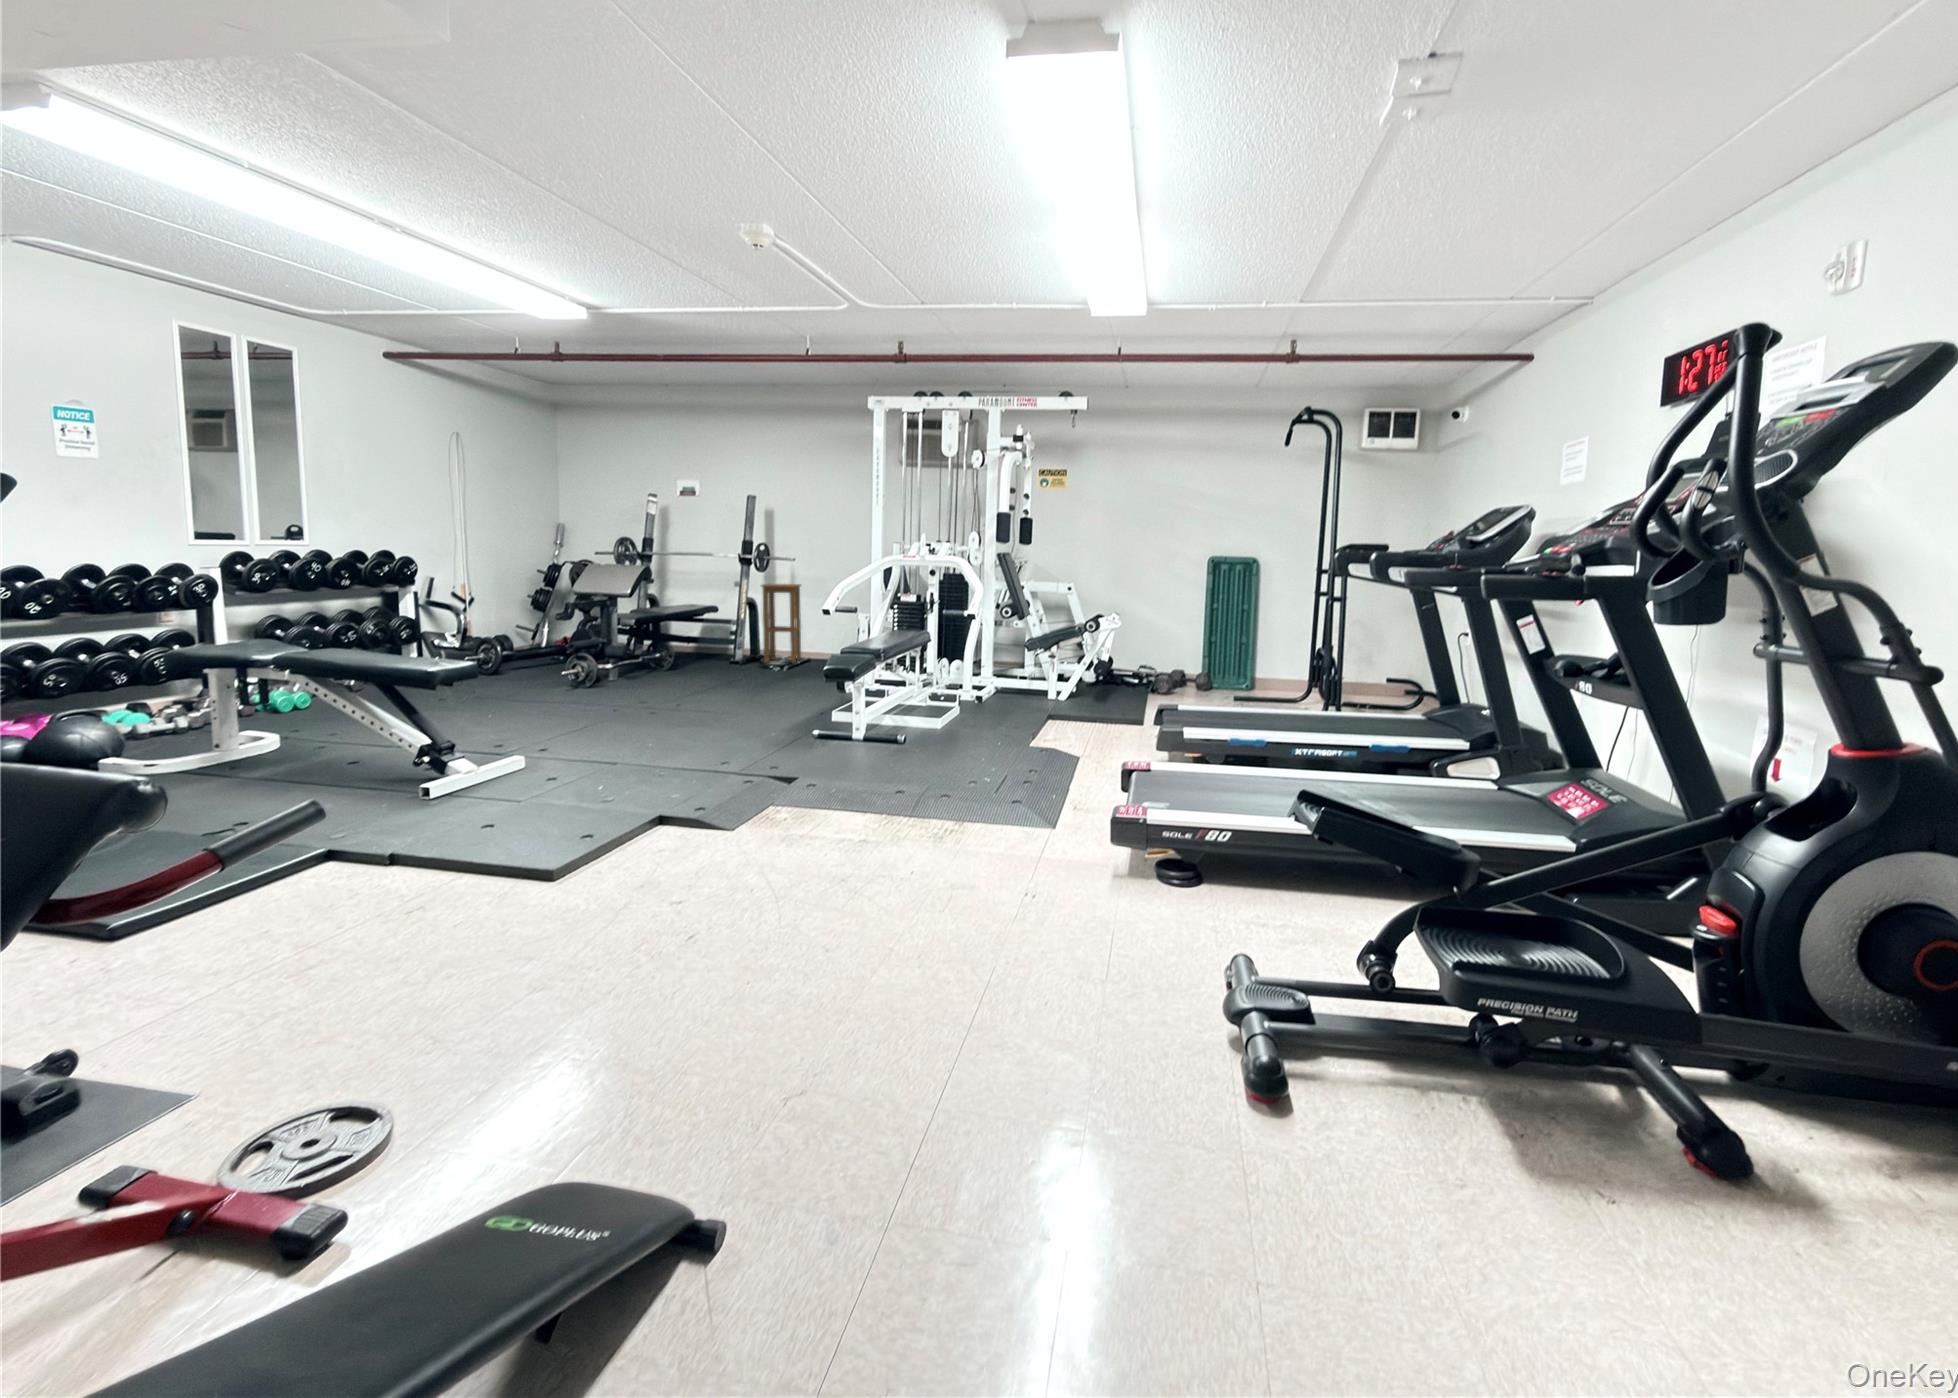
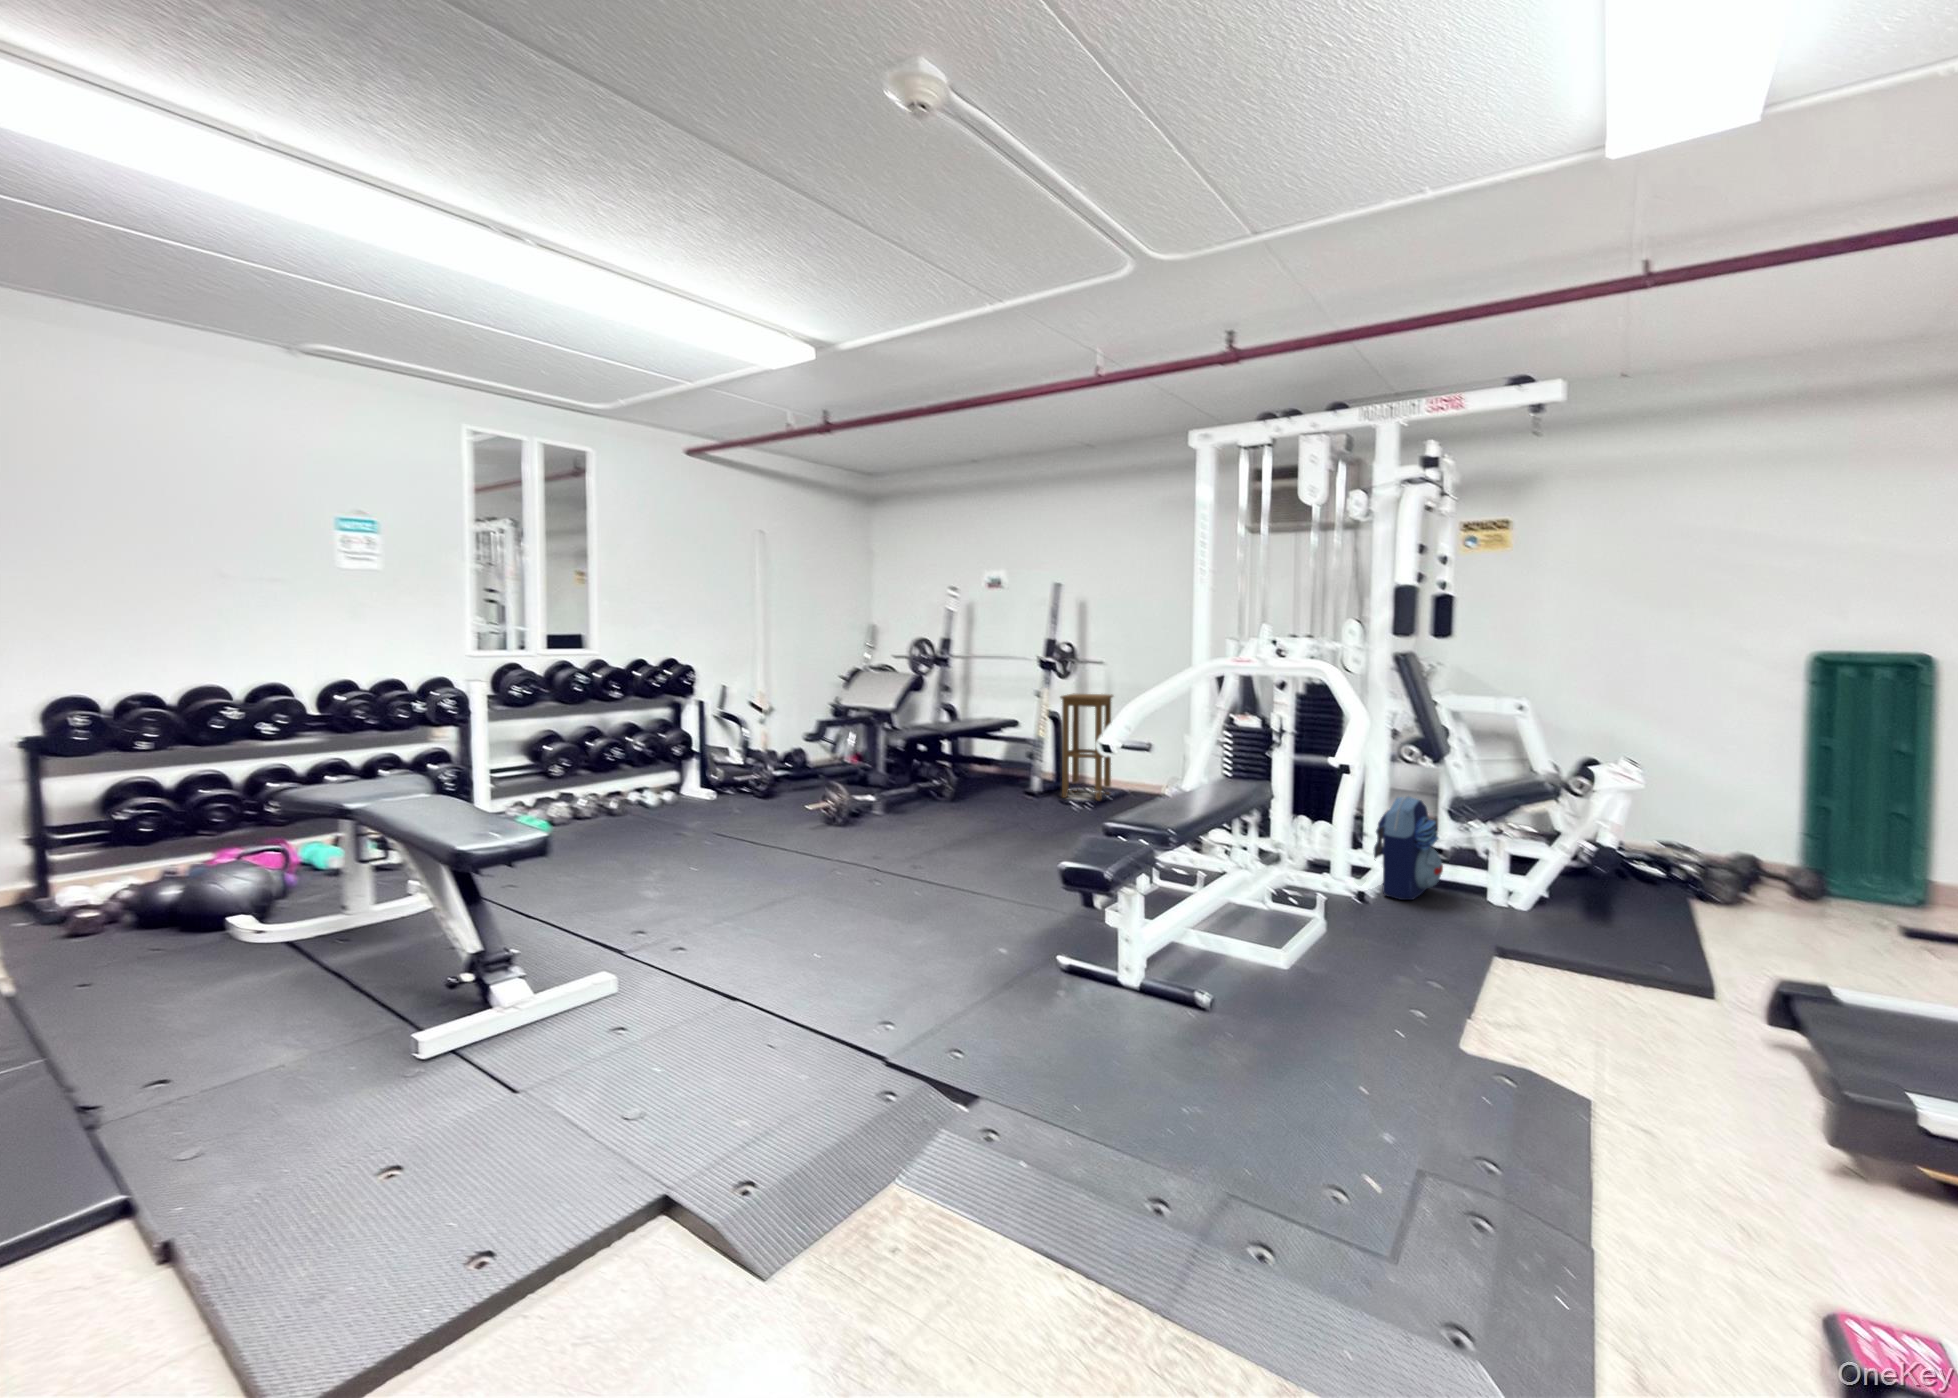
backpack: none [986,640,1024,700] -> present [1374,796,1443,900]

